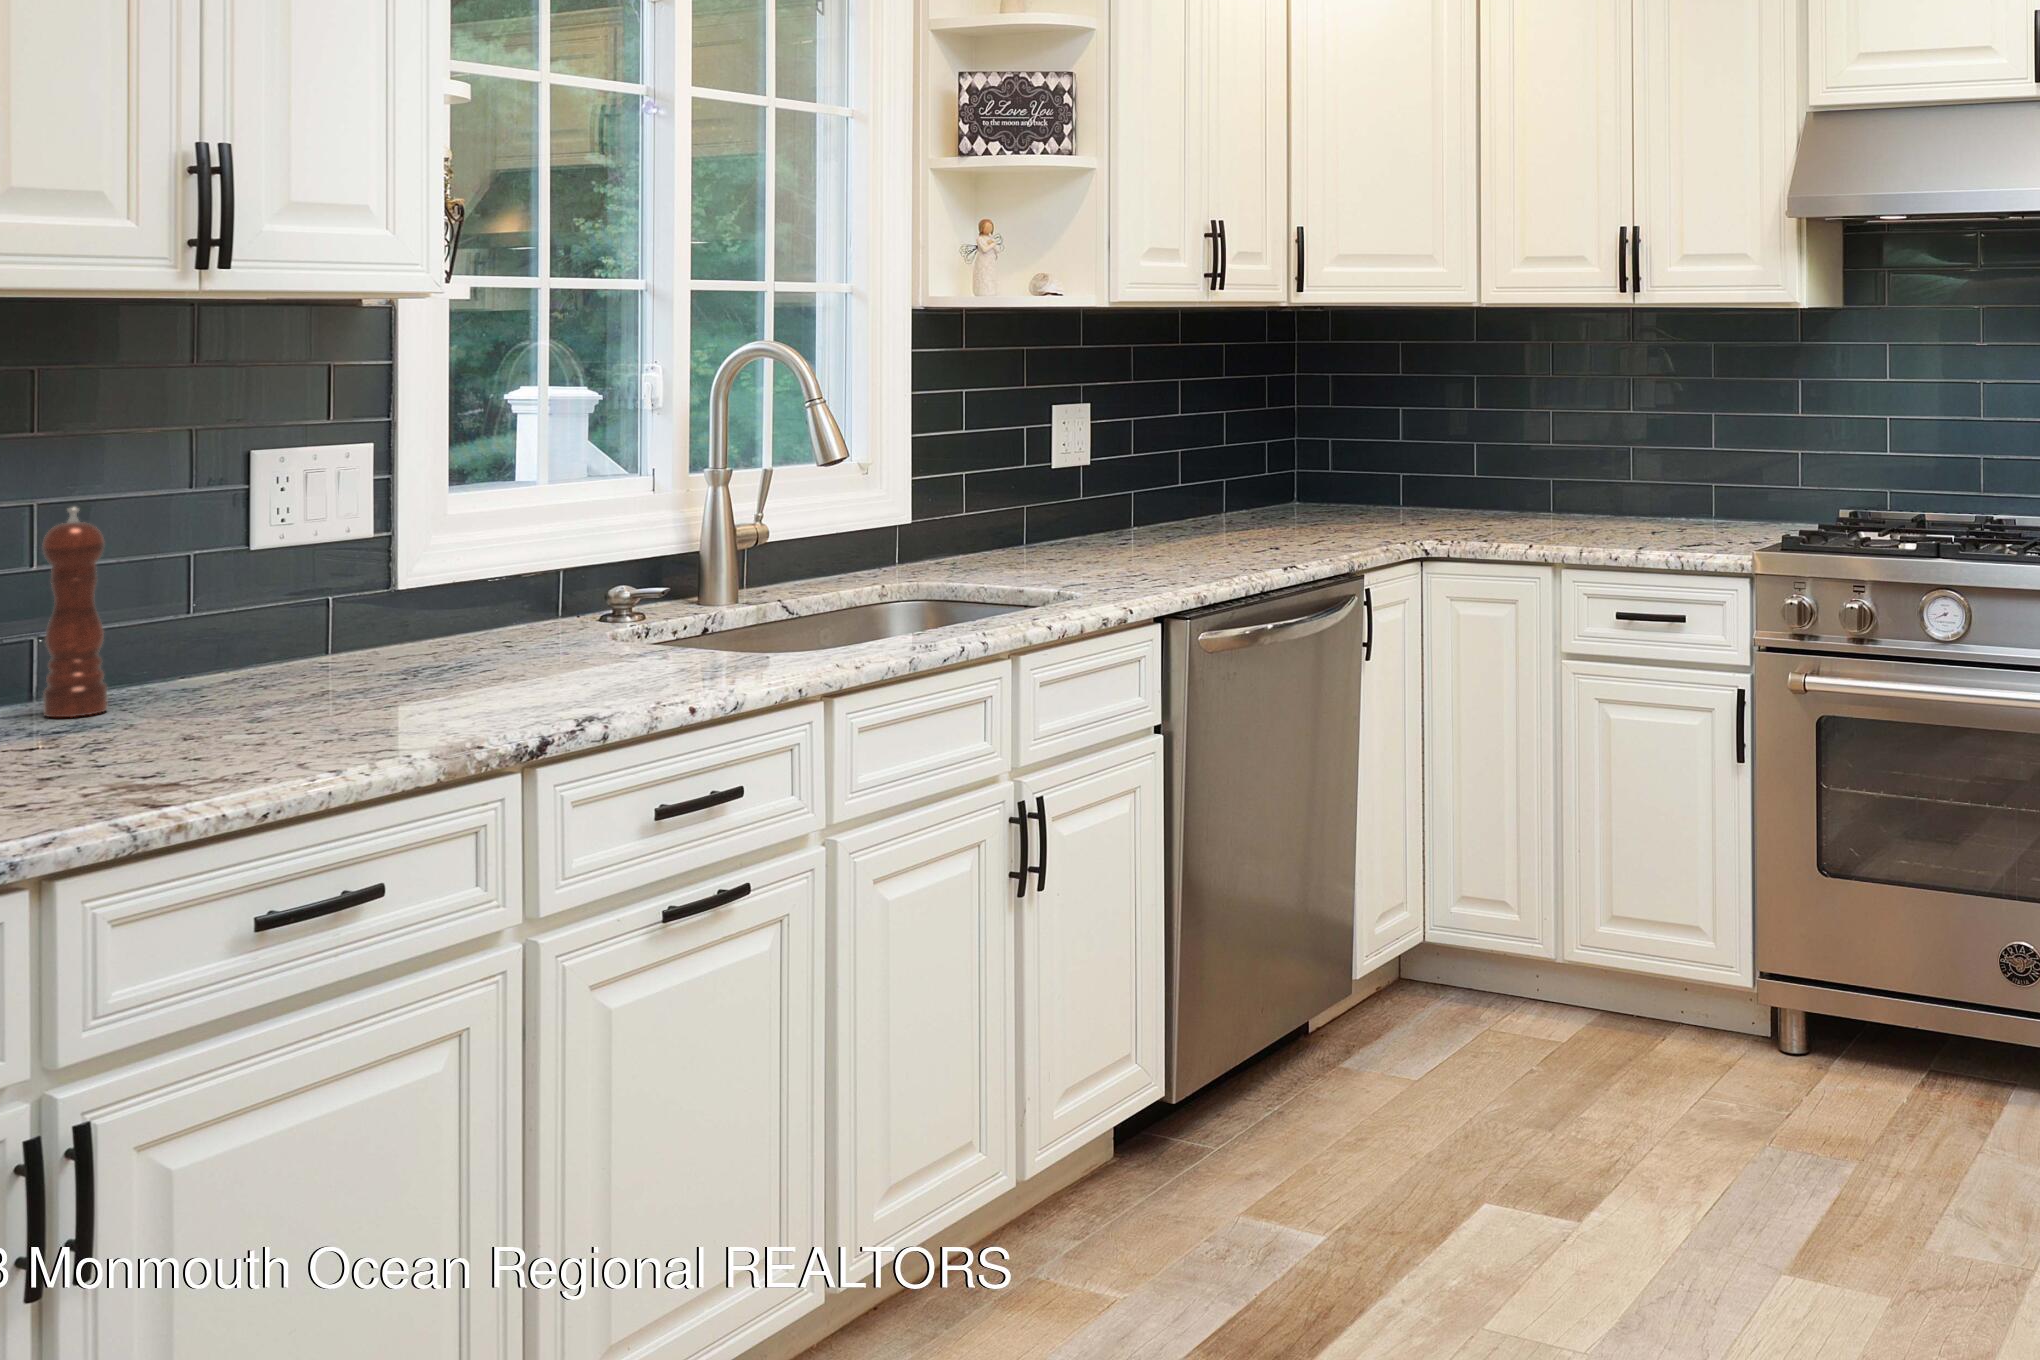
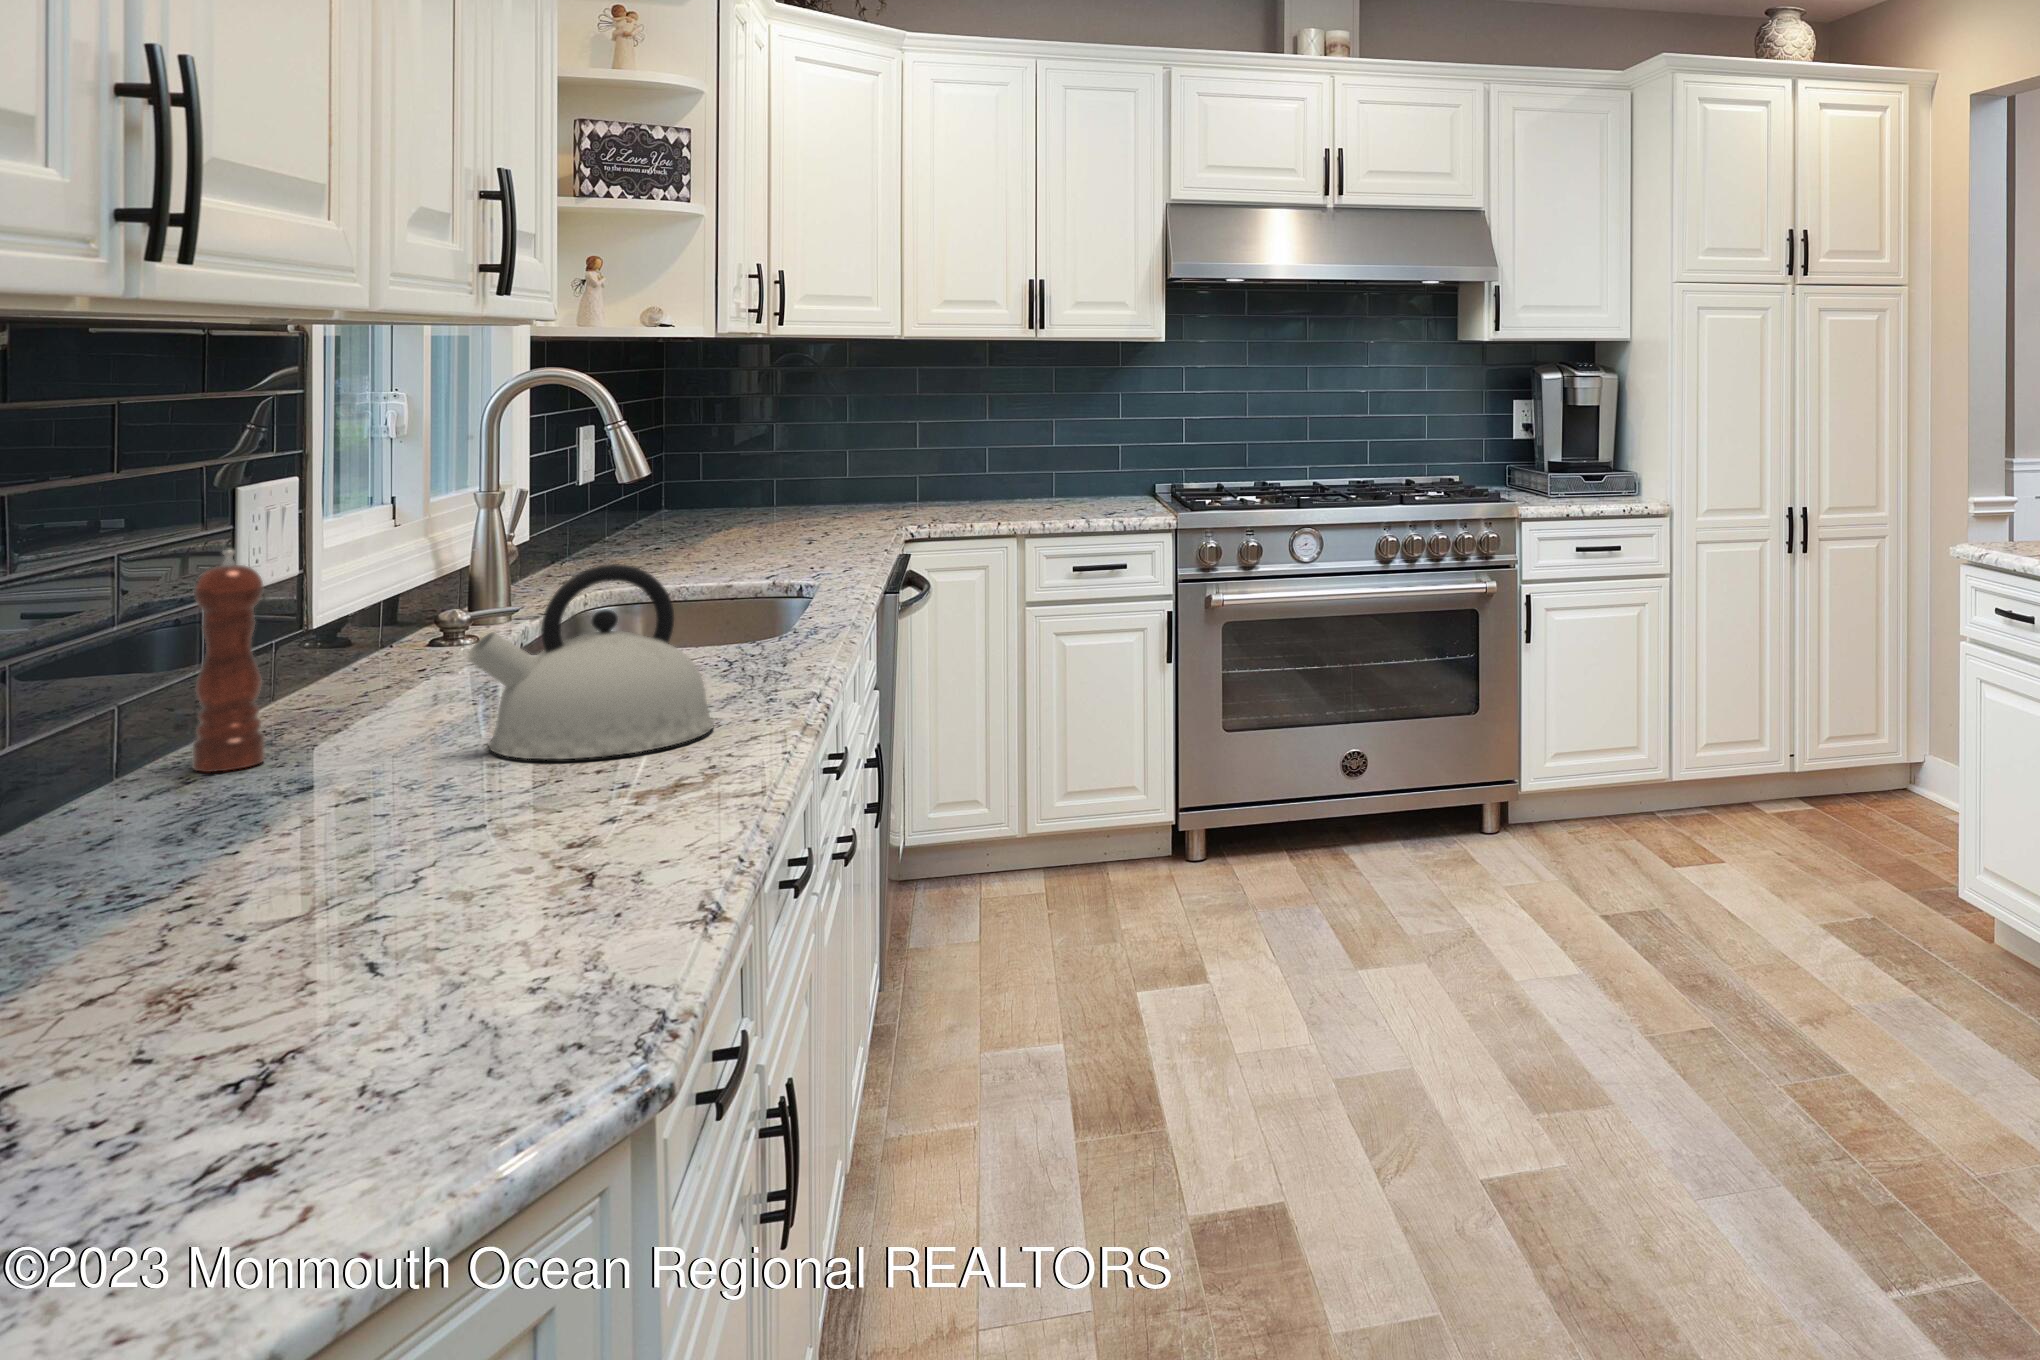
kettle: none [175,549,424,757] -> present [467,564,714,759]

